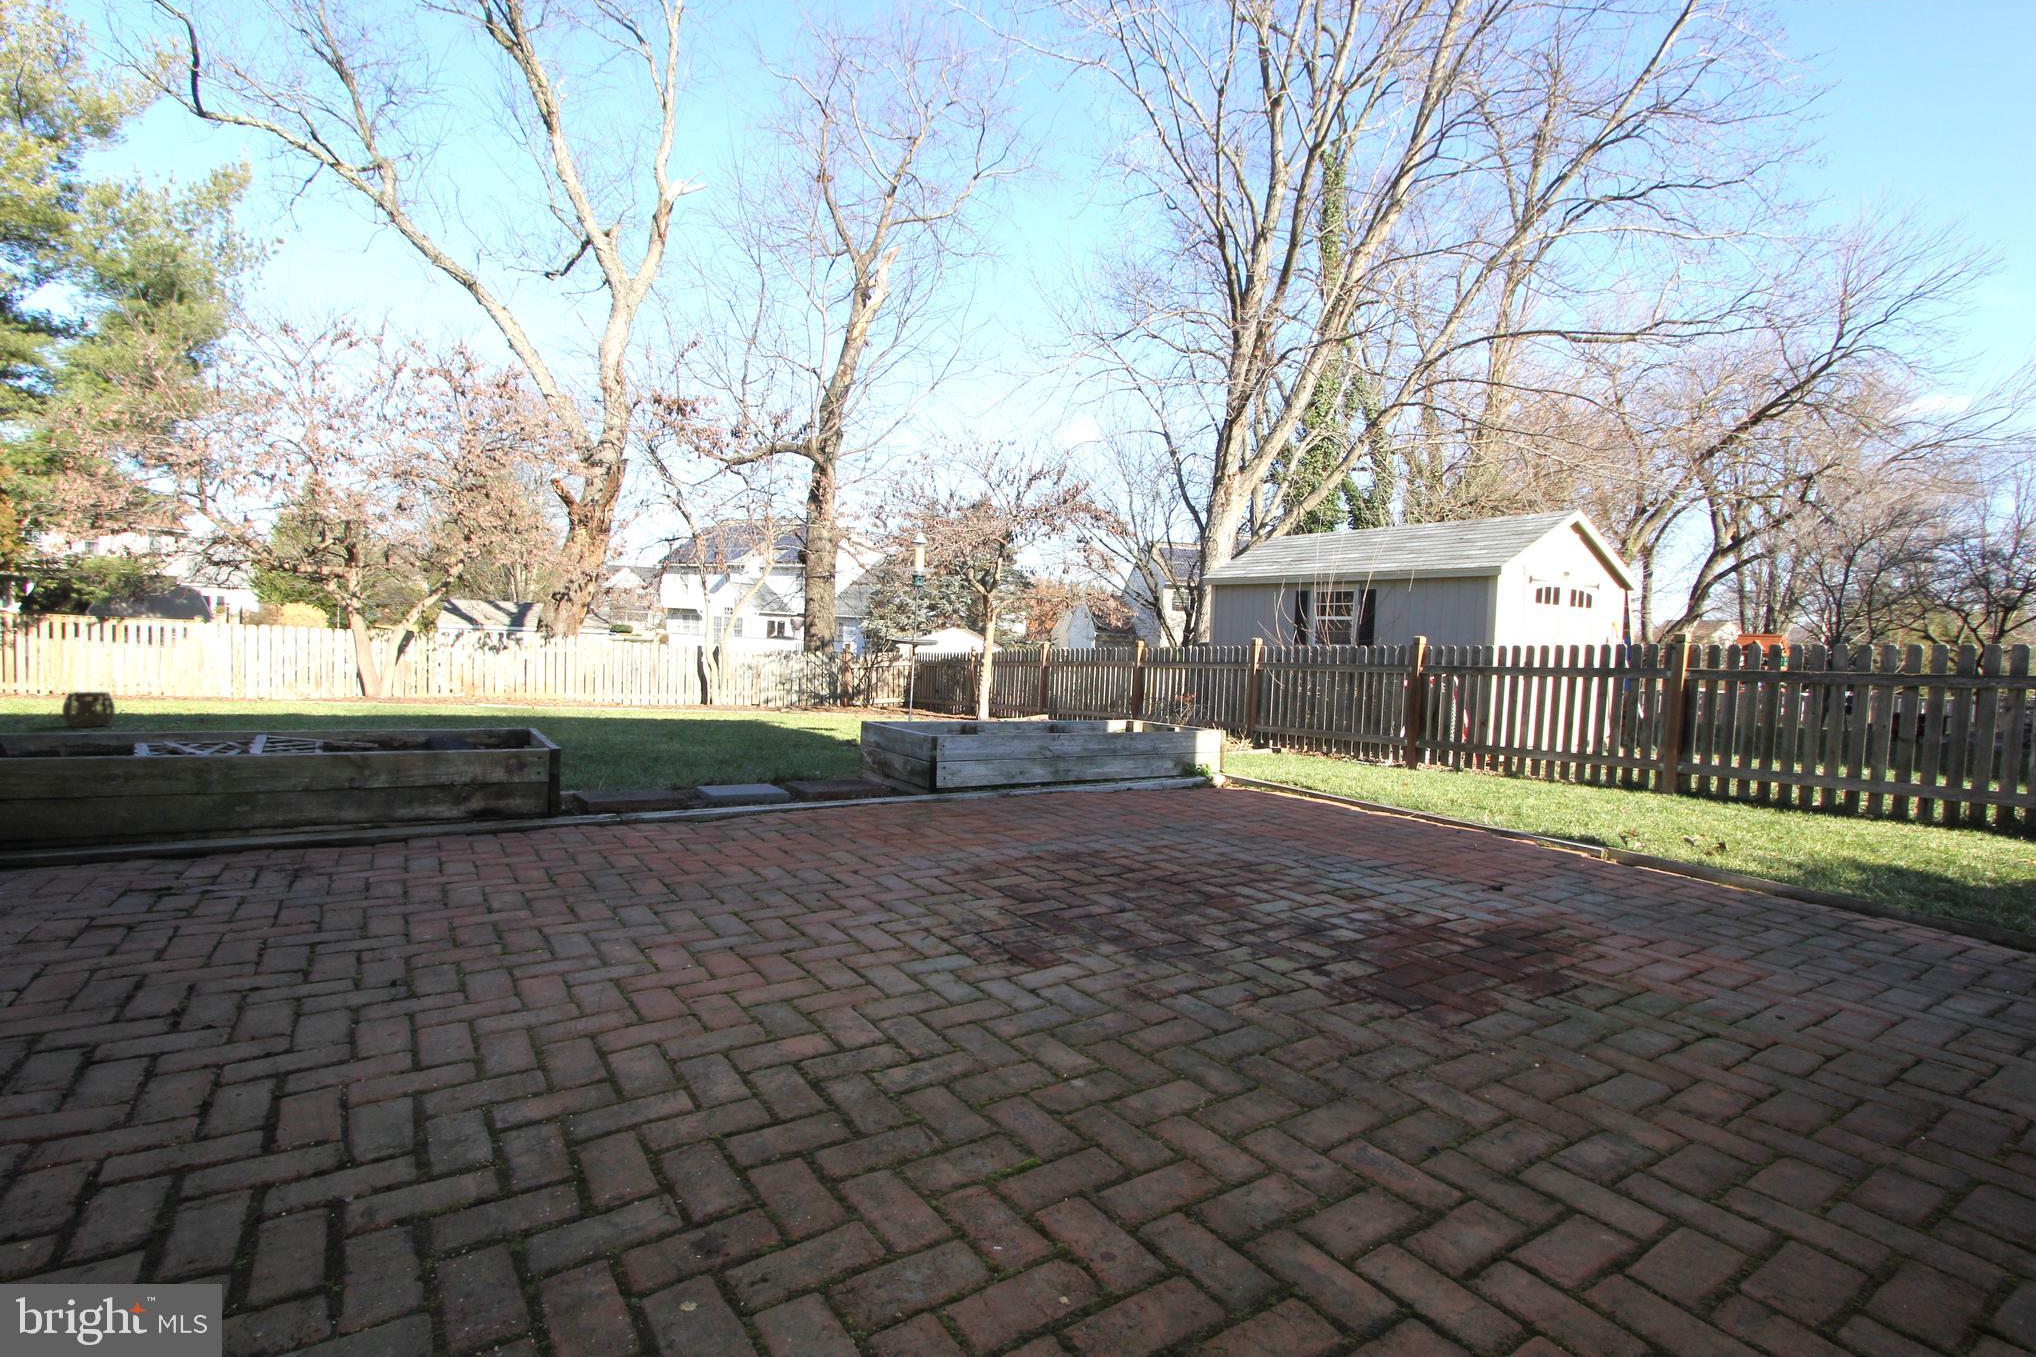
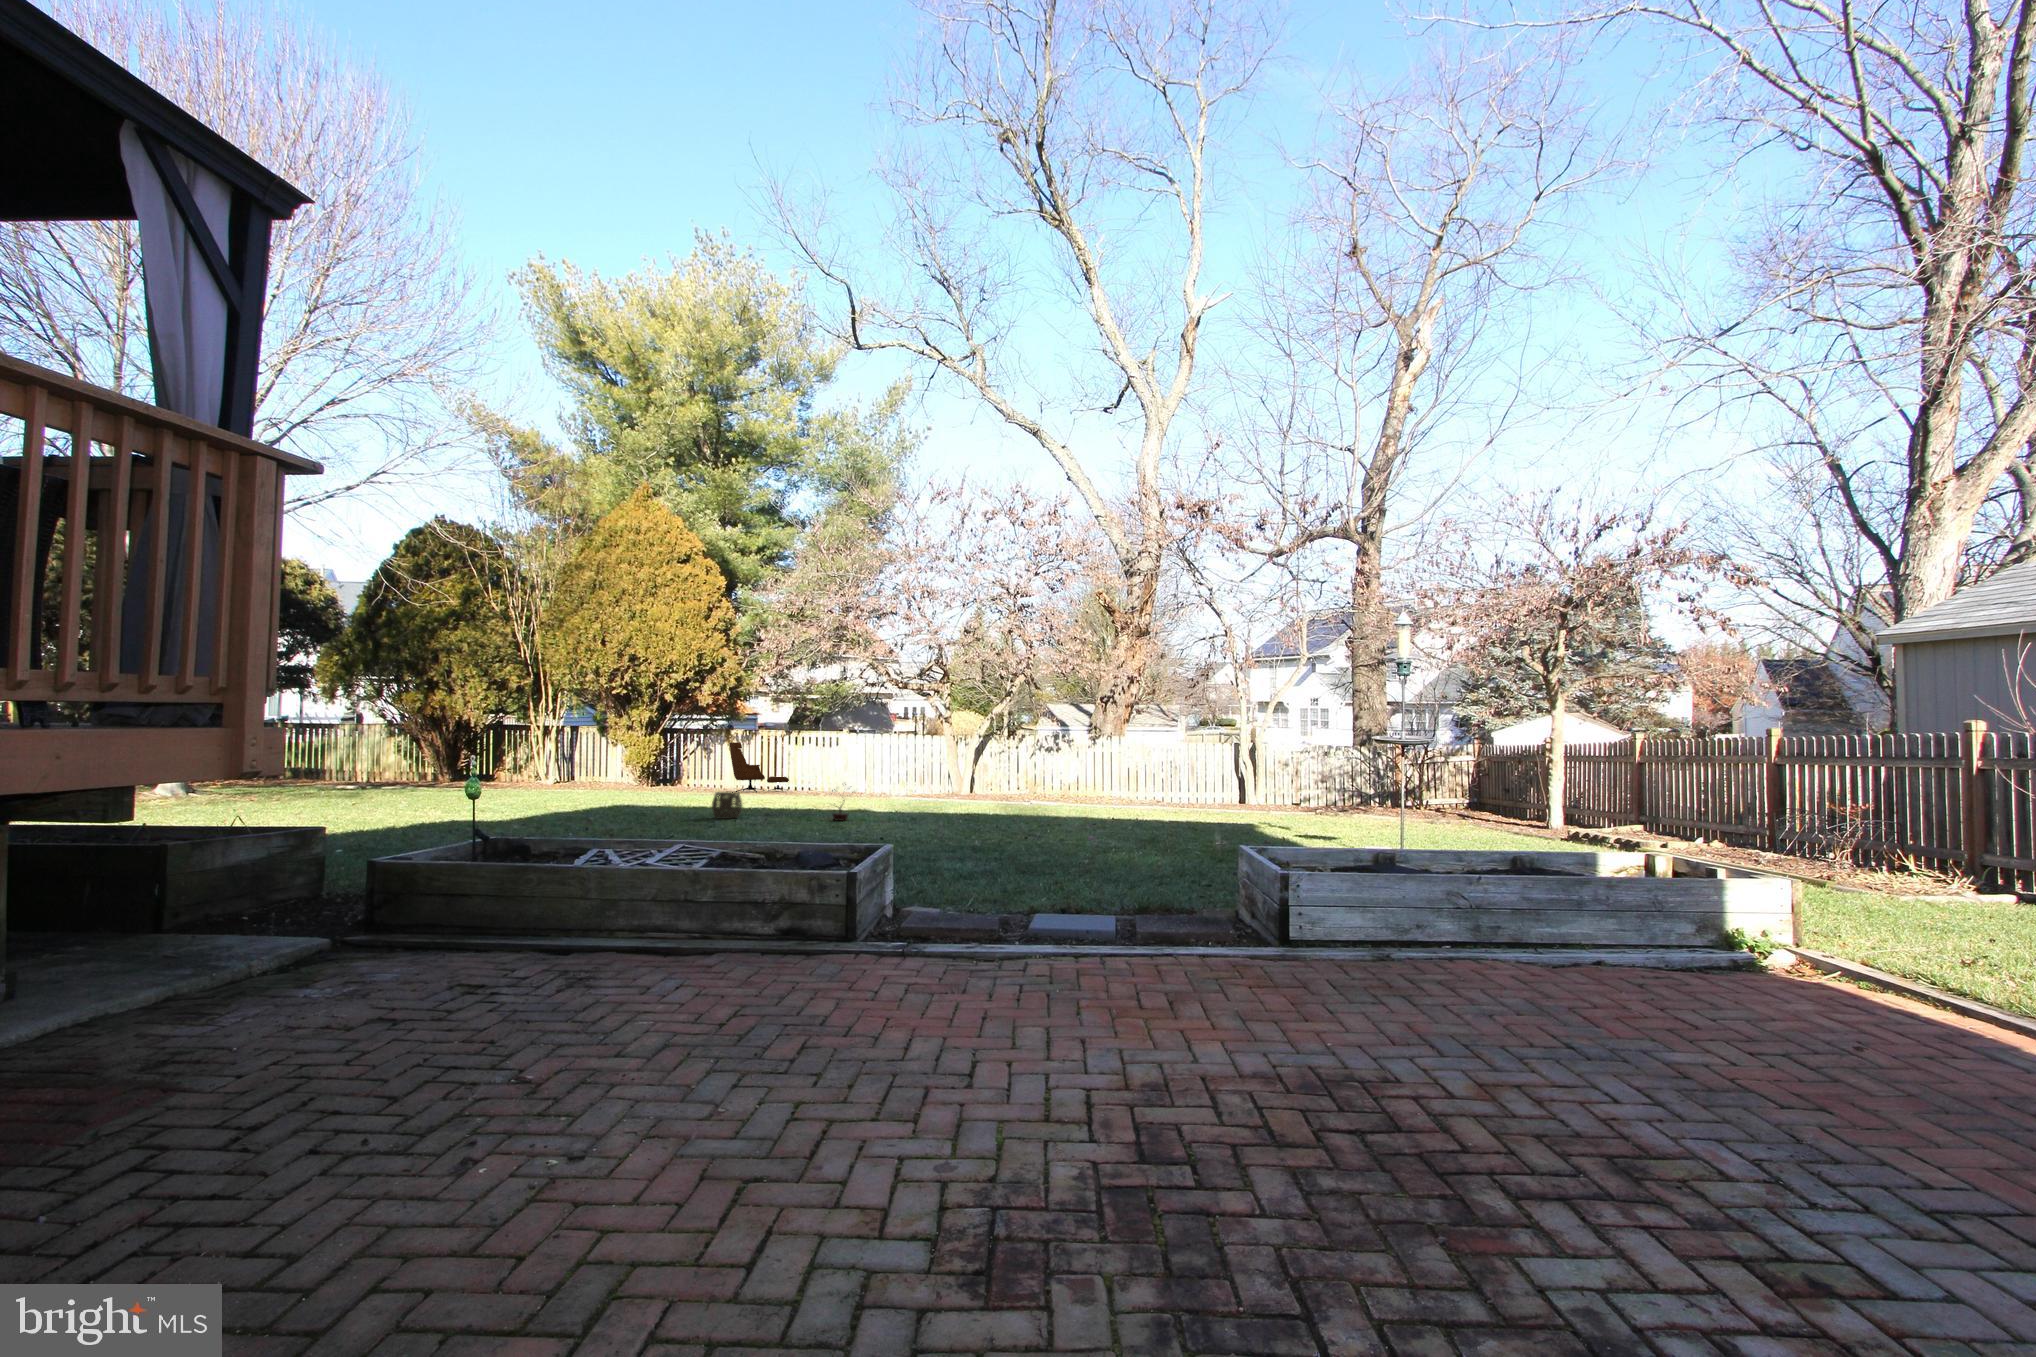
lounge chair: none [12,629,117,695] -> present [729,742,789,792]
potted plant: none [253,679,299,725] -> present [832,784,853,821]

